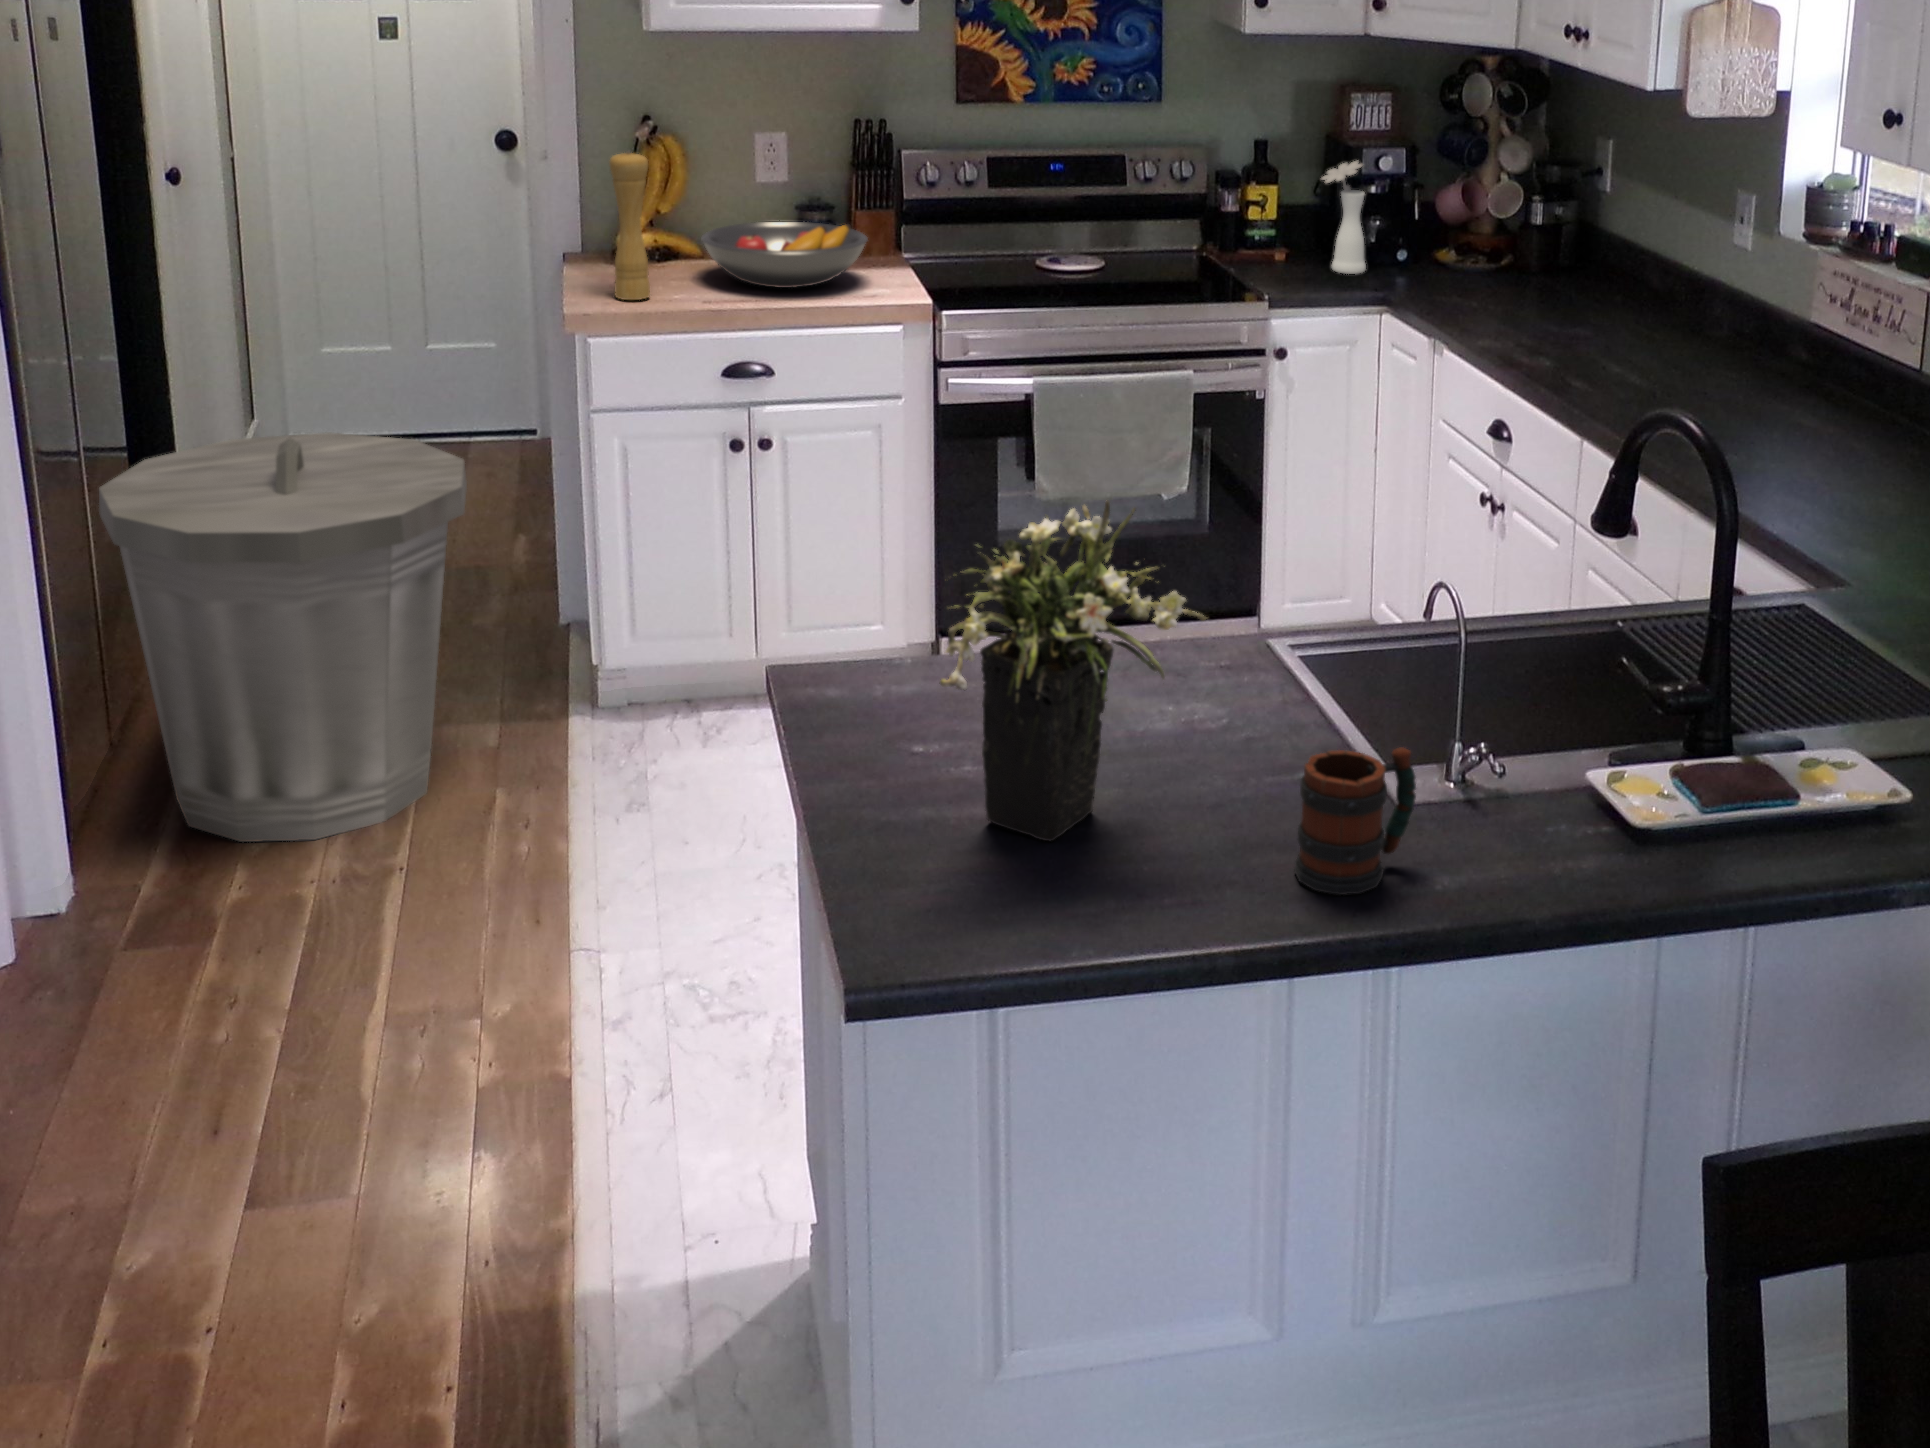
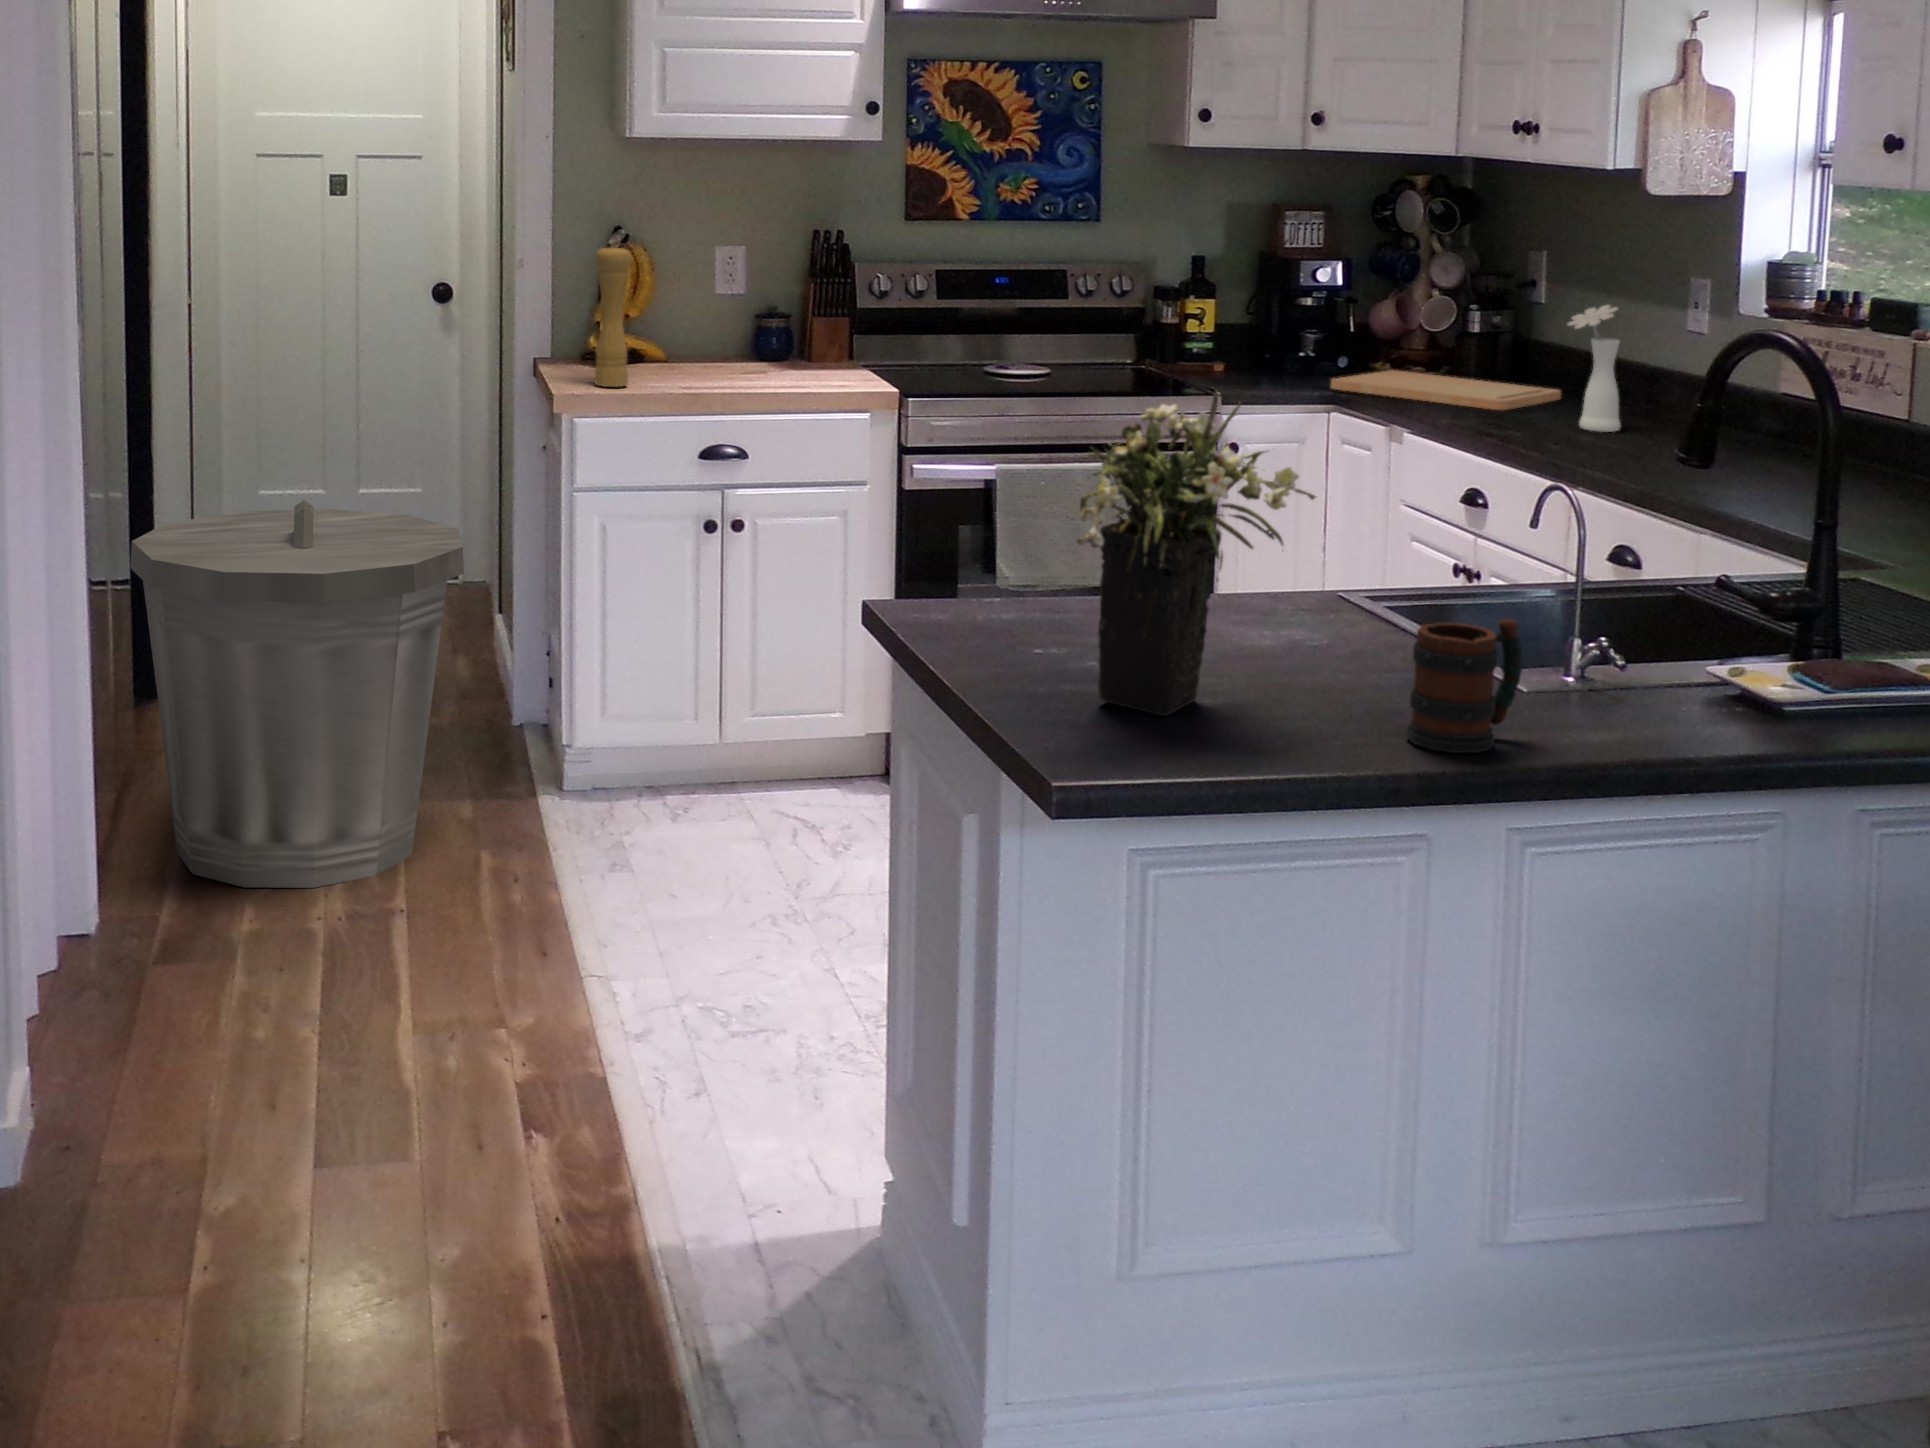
vase: present [1322,161,1366,274] -> present [1568,305,1620,432]
fruit bowl: present [701,222,868,288] -> none [671,324,828,382]
cutting board: none [1384,261,1611,318] -> present [1331,370,1561,410]

